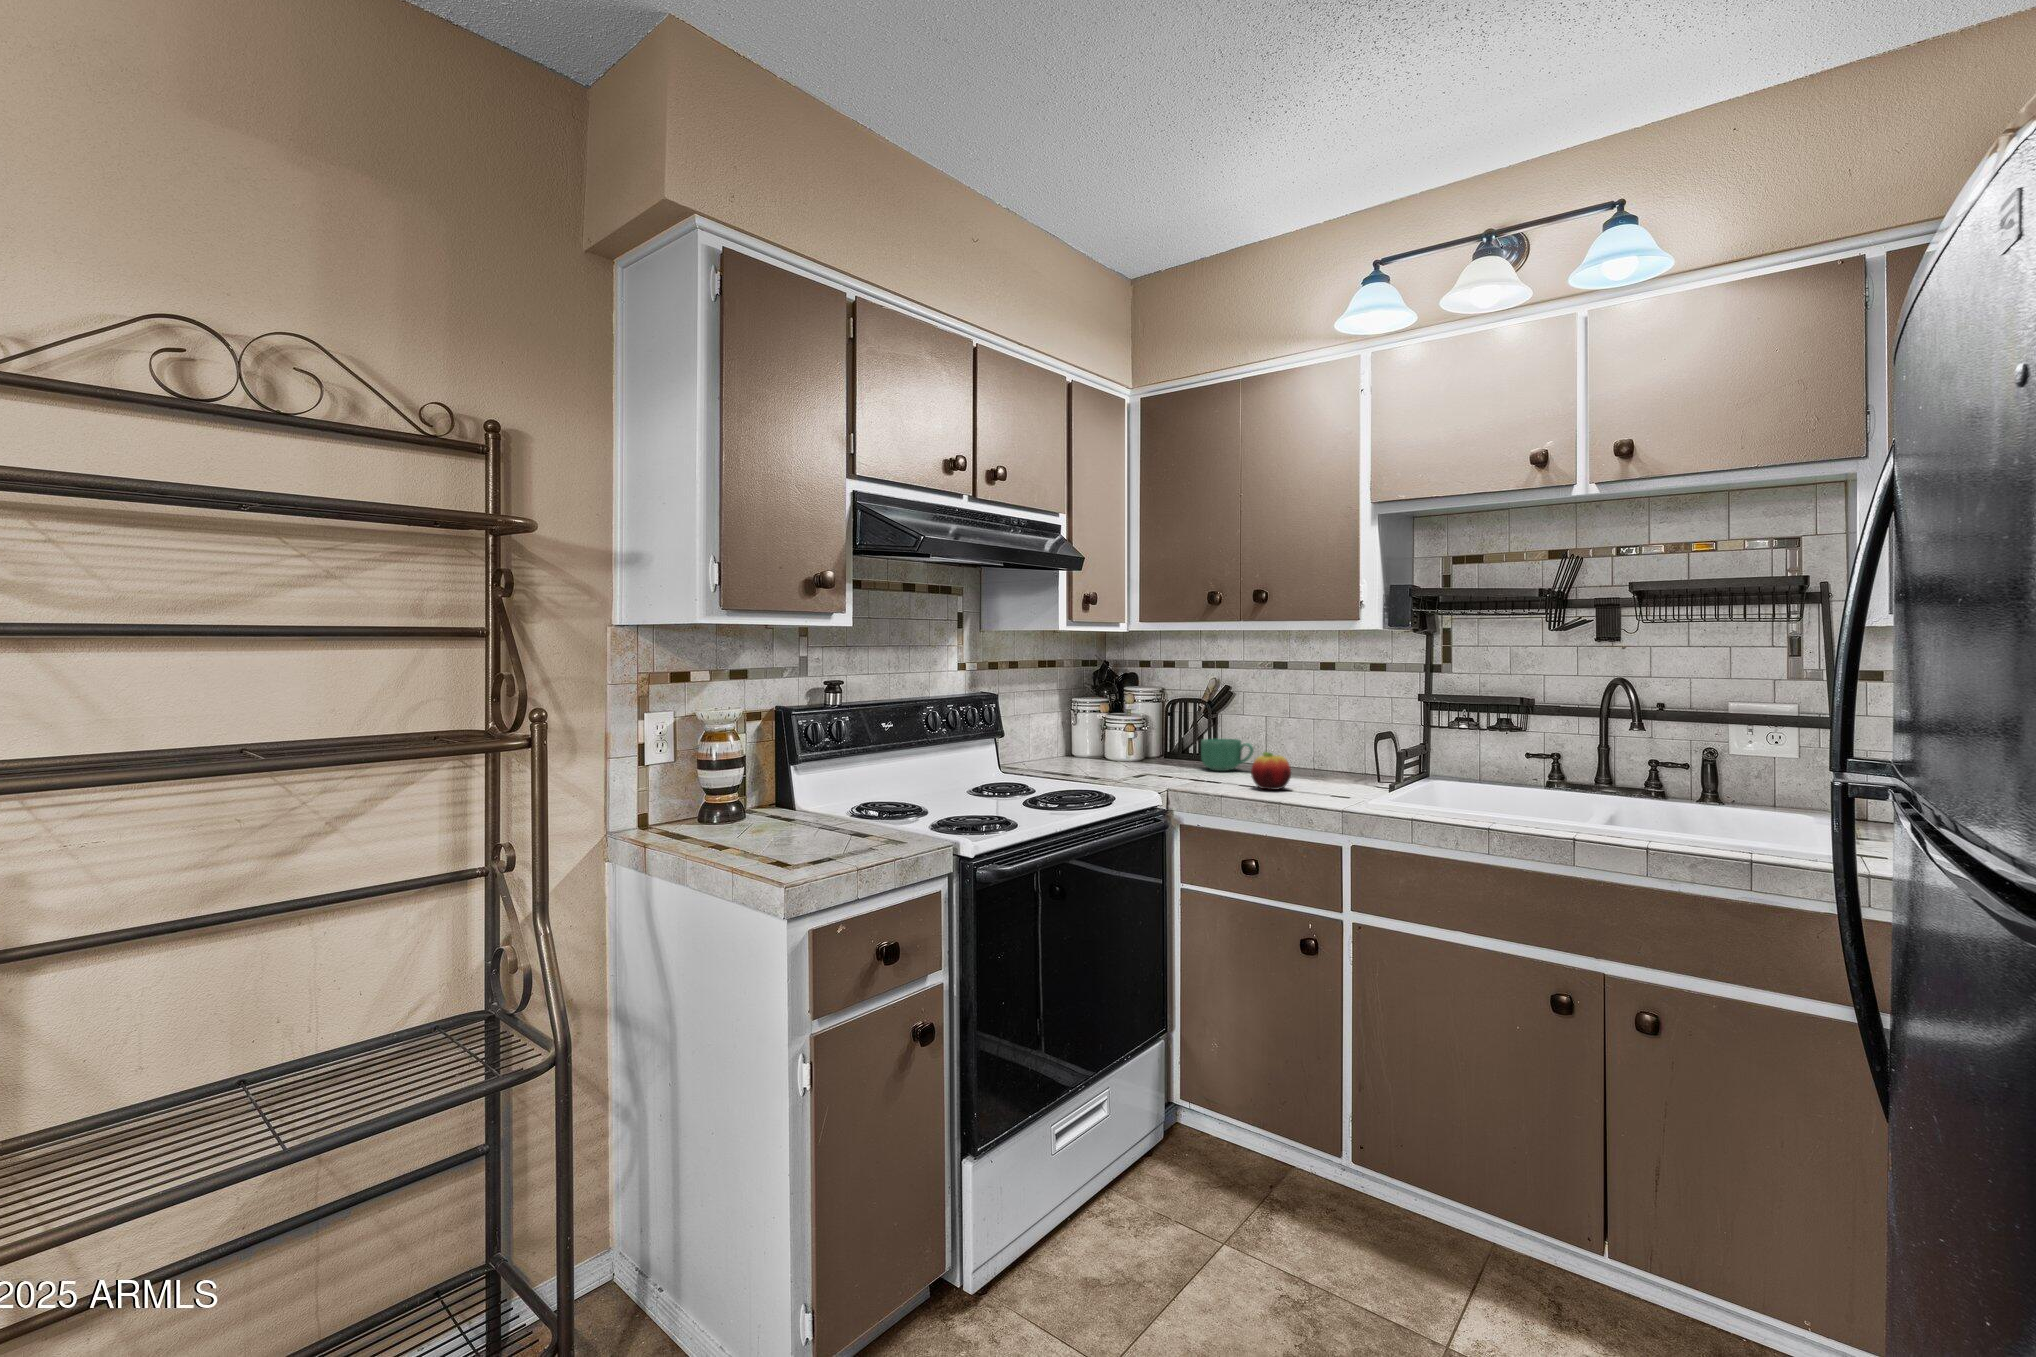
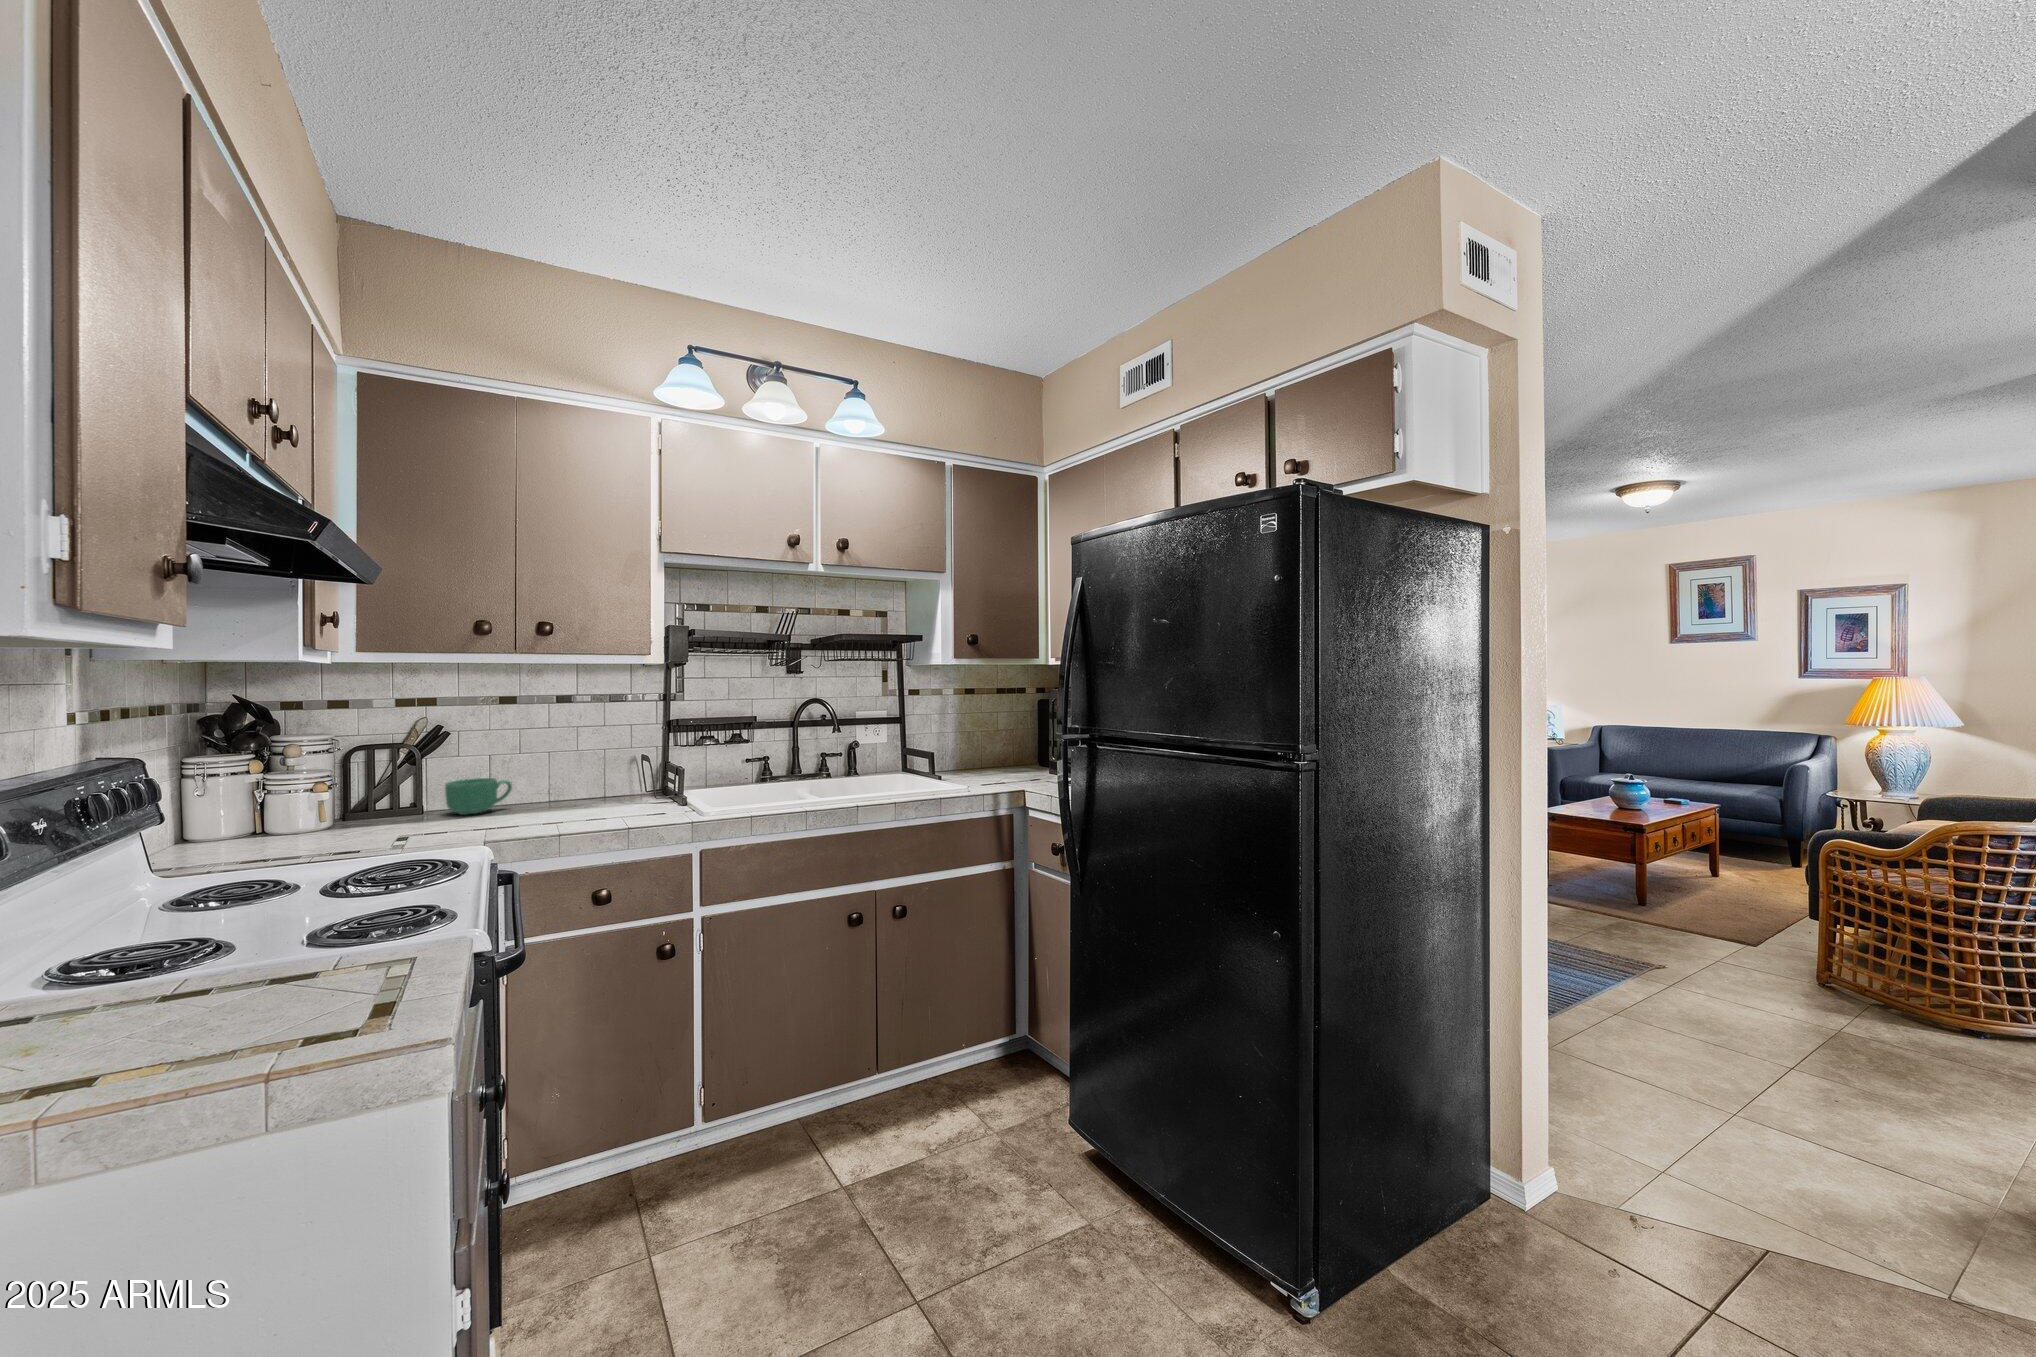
fruit: present [1251,752,1291,790] -> none [565,784,607,820]

